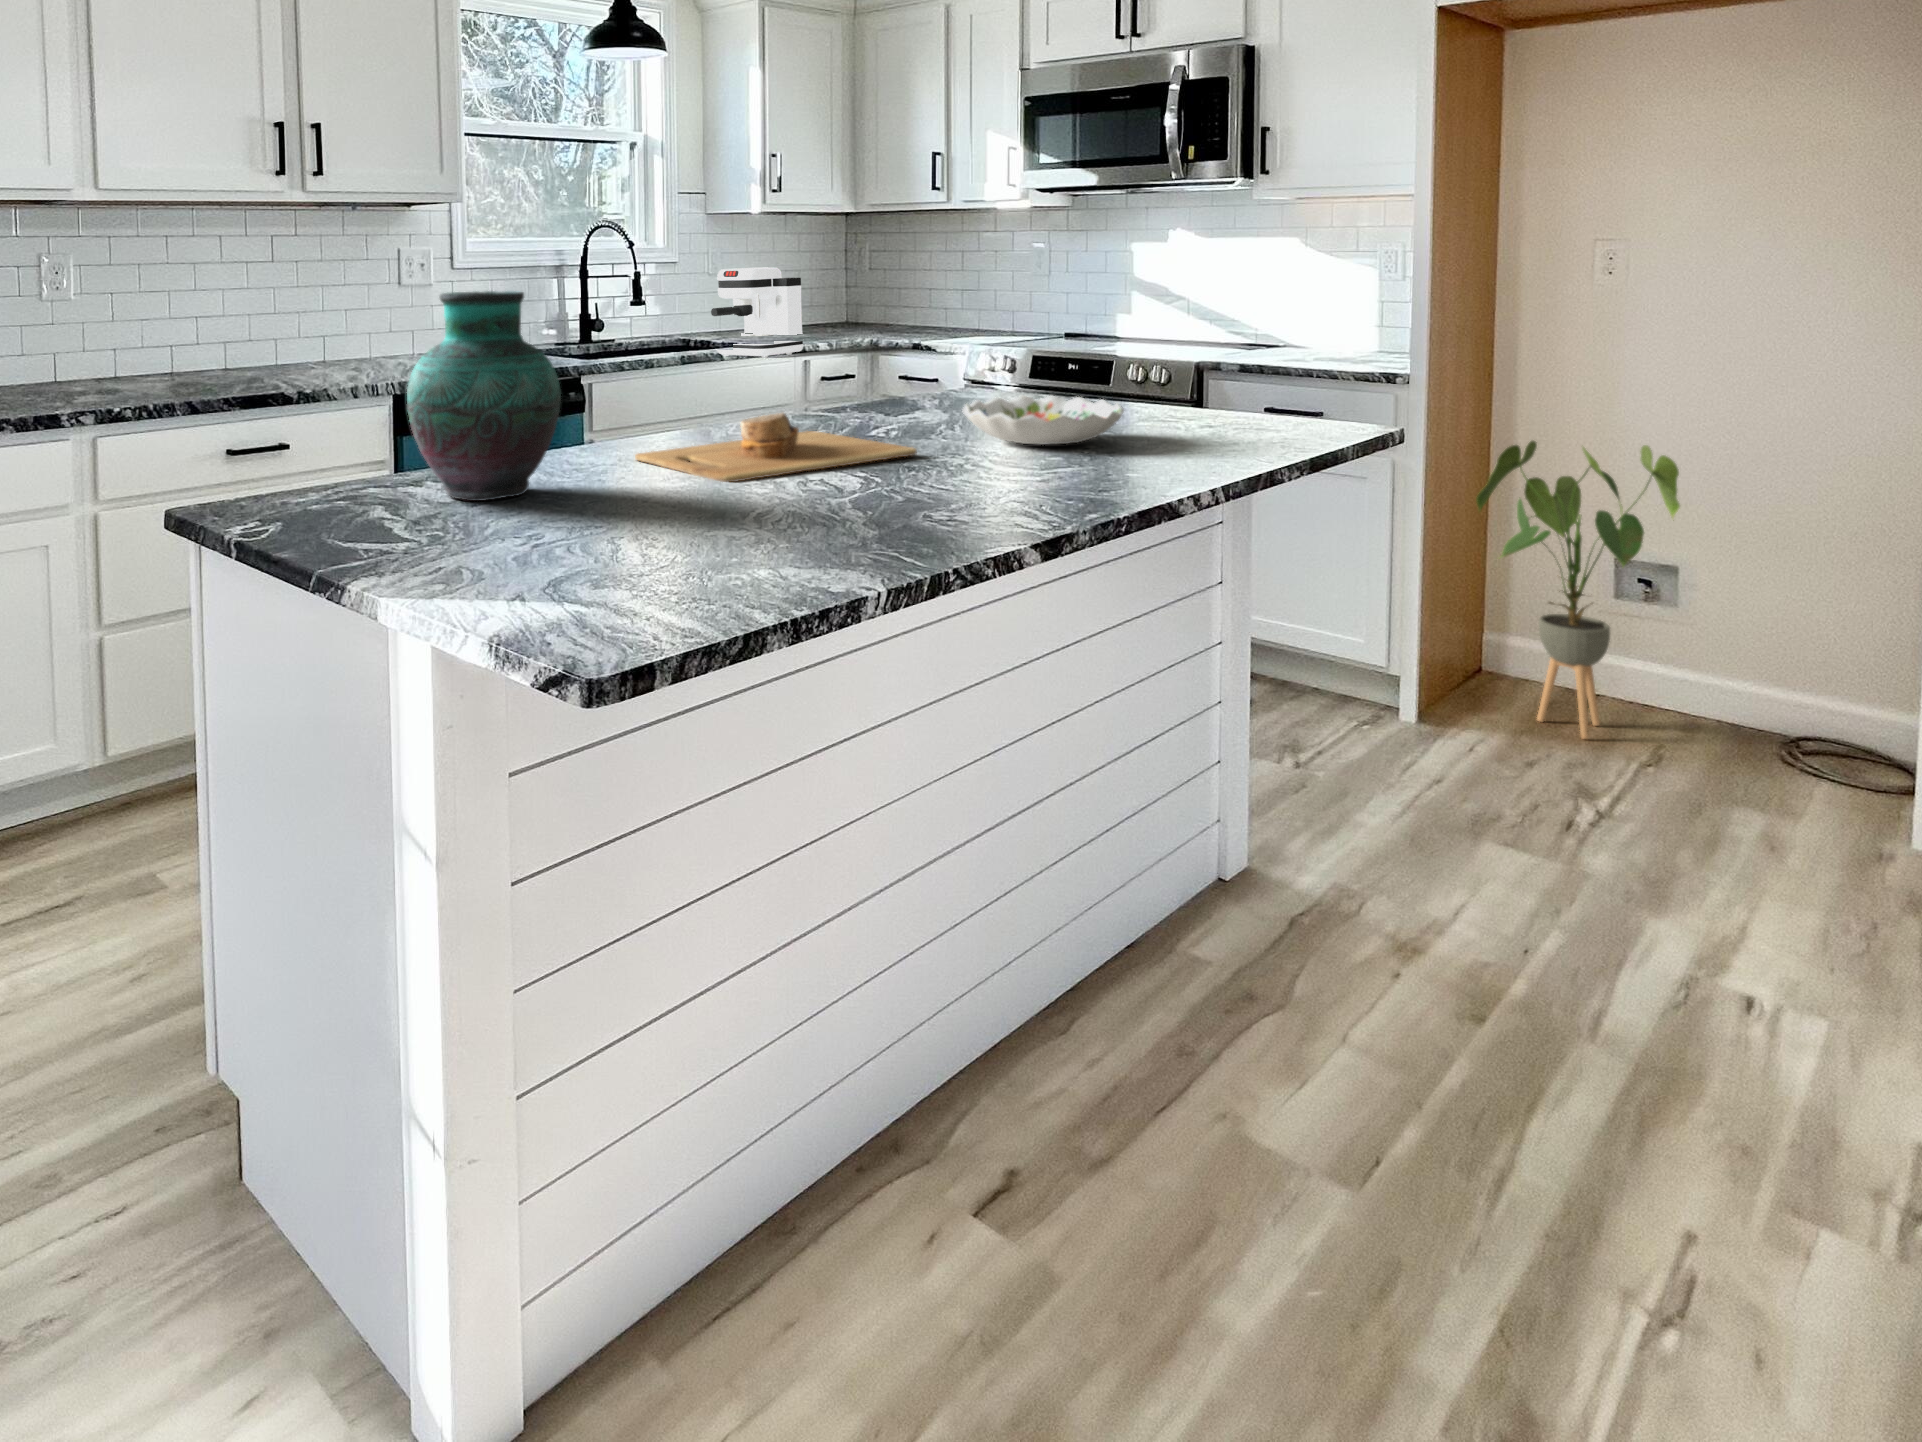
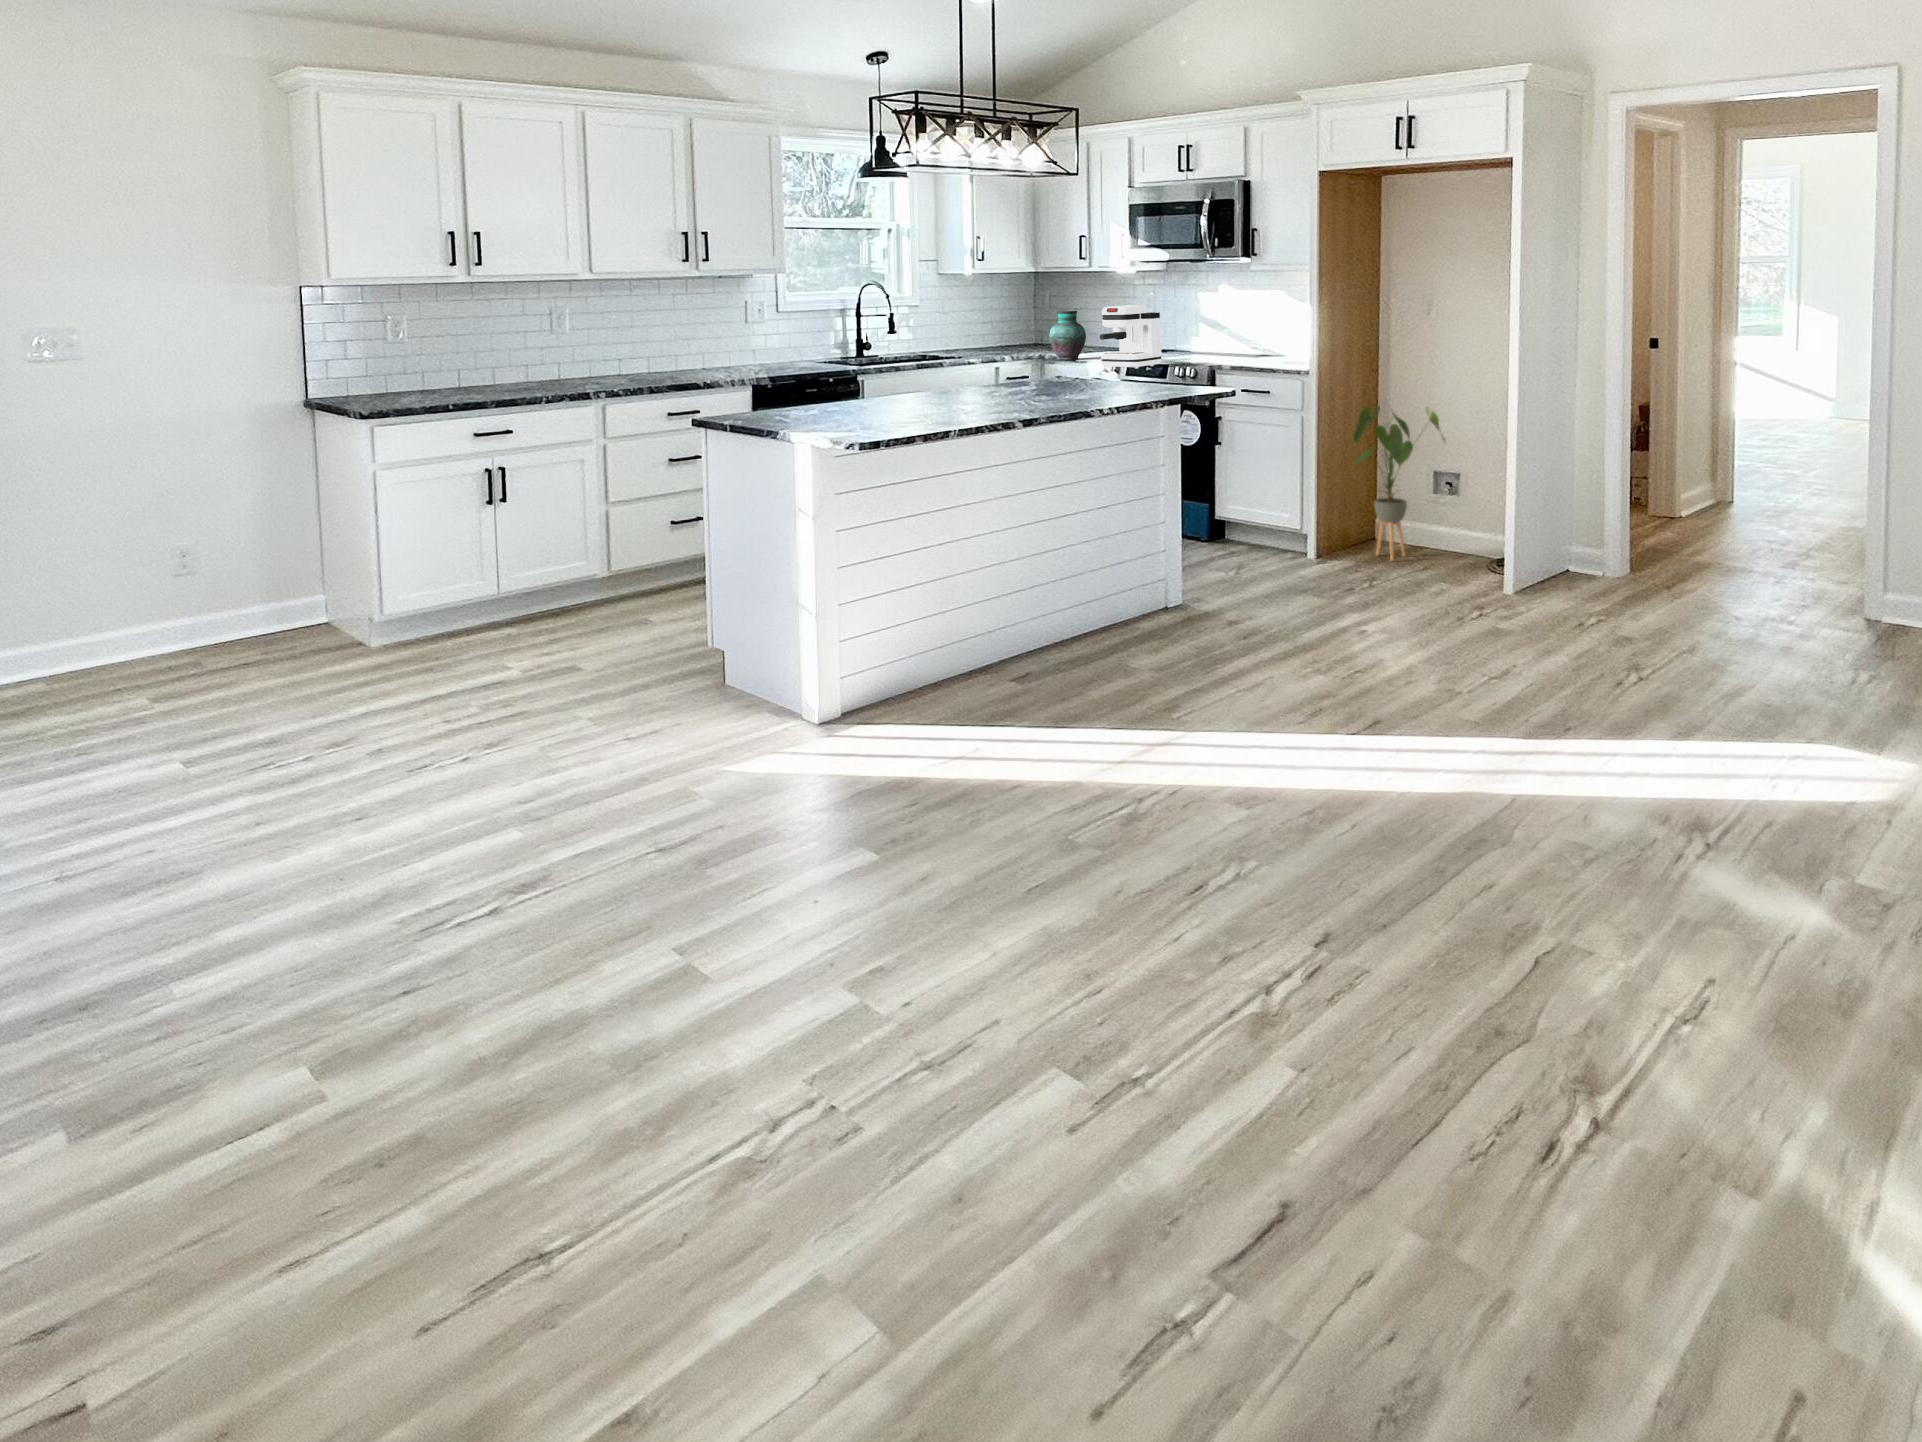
coffee maker: present [711,267,803,358] -> present [1100,305,1161,368]
vase: present [407,291,561,501] -> present [1049,311,1086,360]
decorative bowl: present [963,395,1124,445] -> none [1033,376,1103,396]
cutting board: present [635,413,917,482] -> none [884,383,1007,409]

